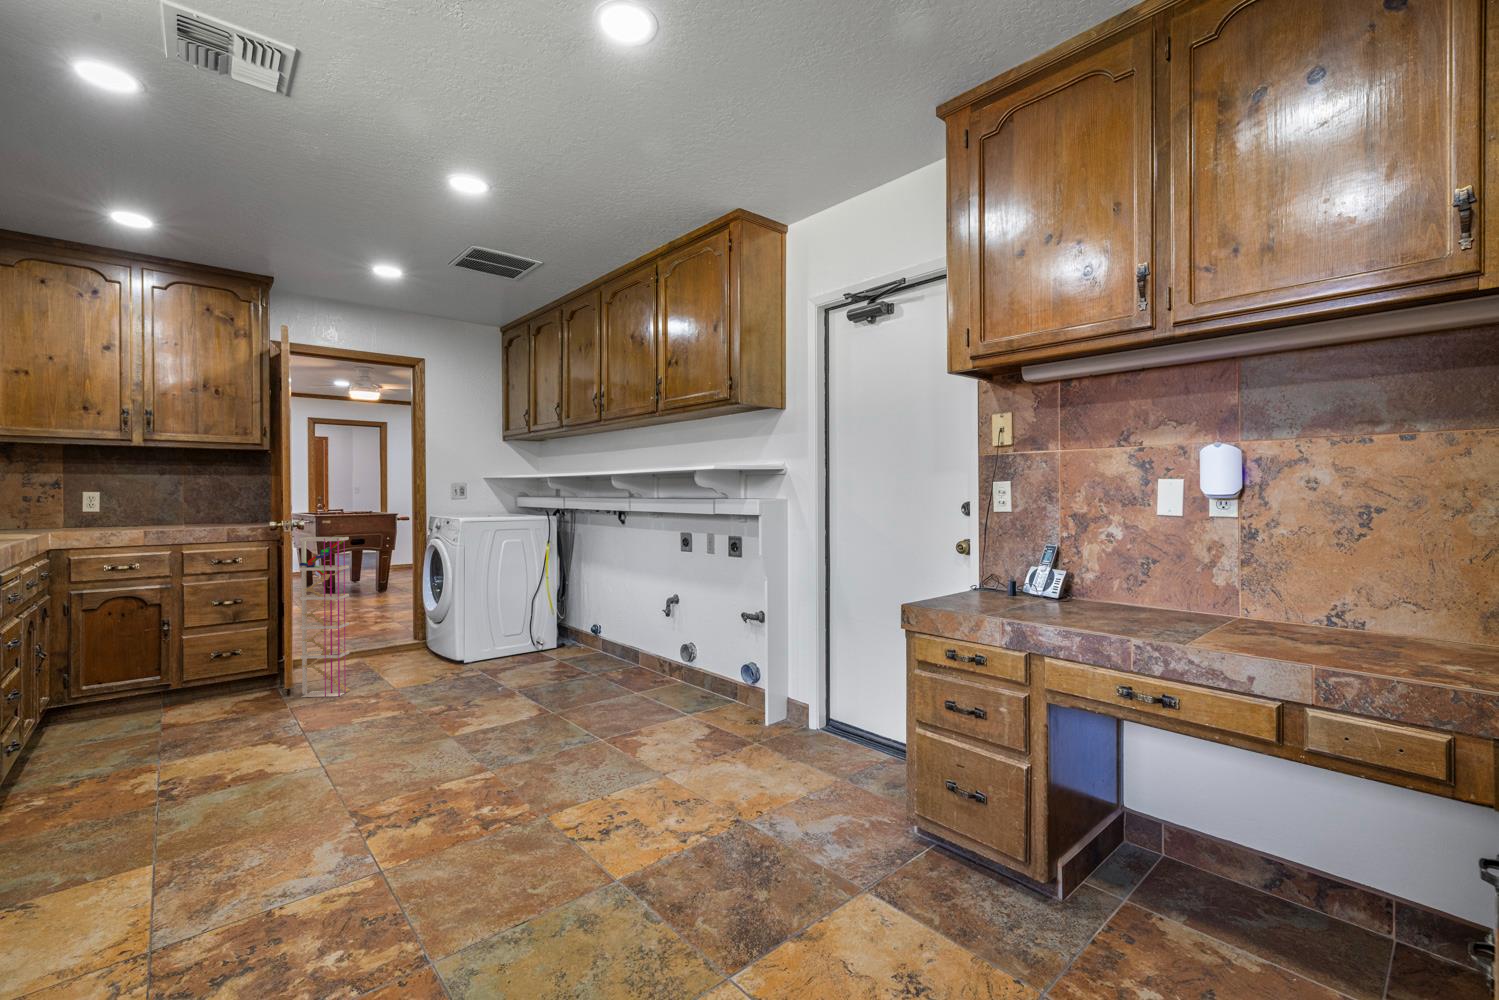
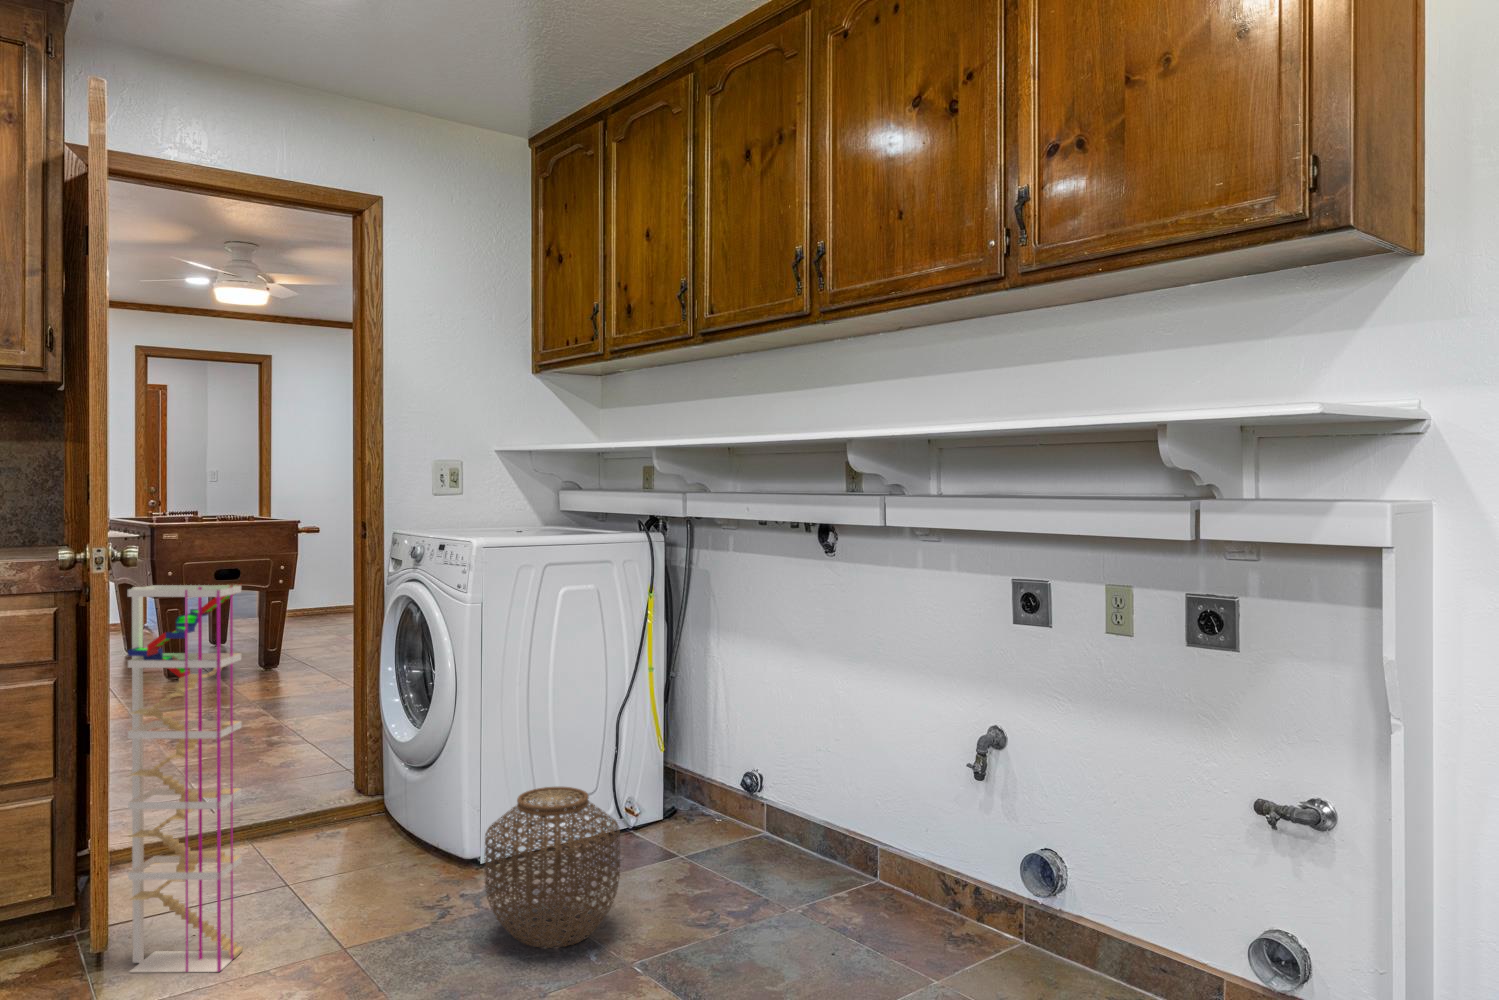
woven basket: none [455,623,515,687] -> present [485,787,620,948]

